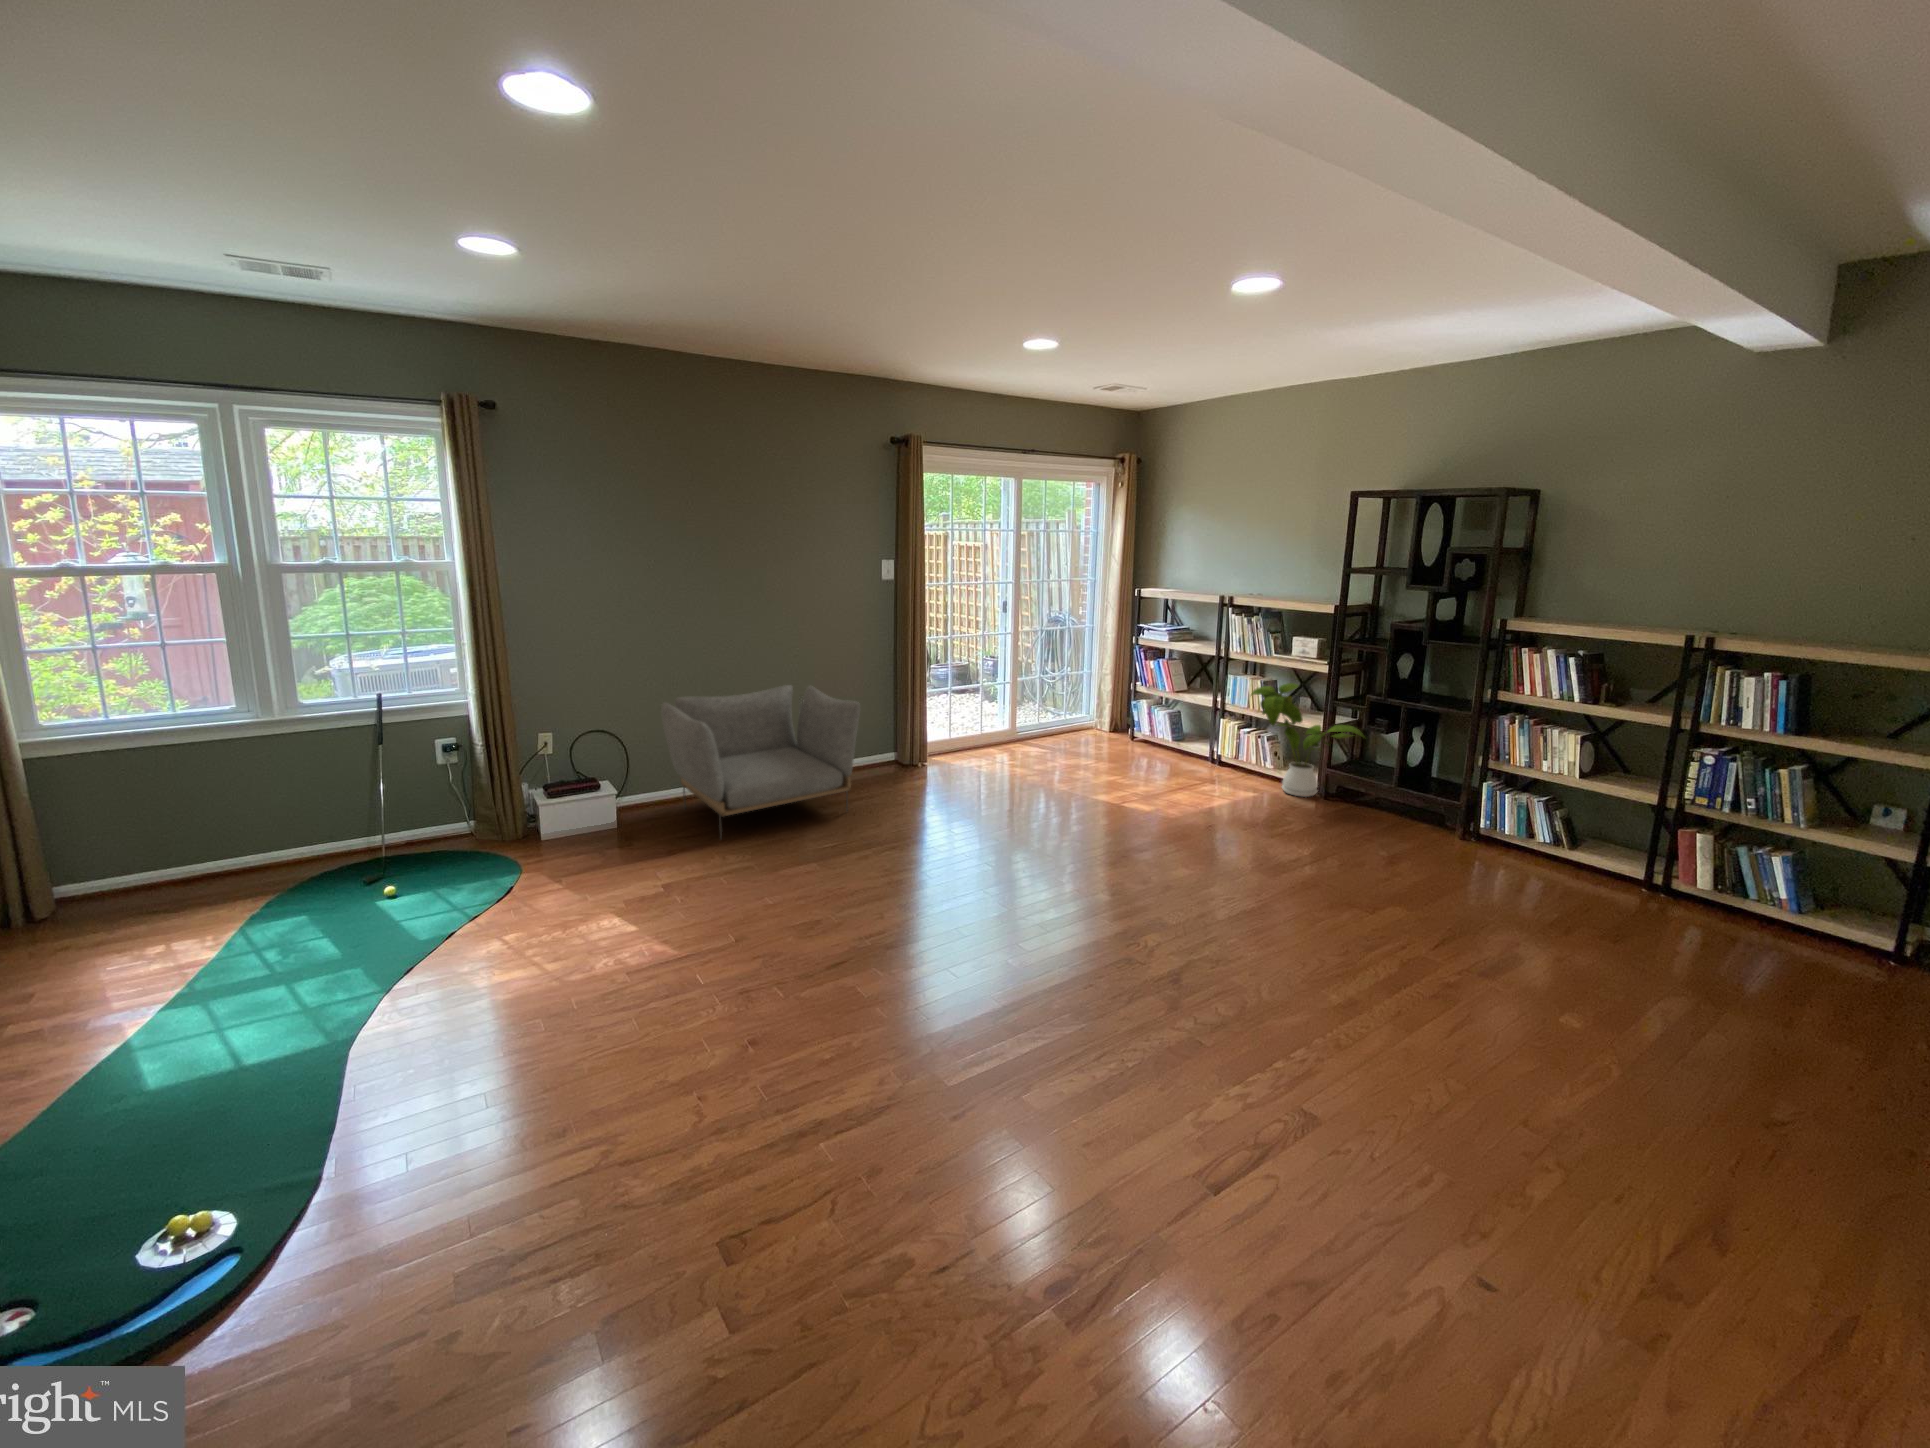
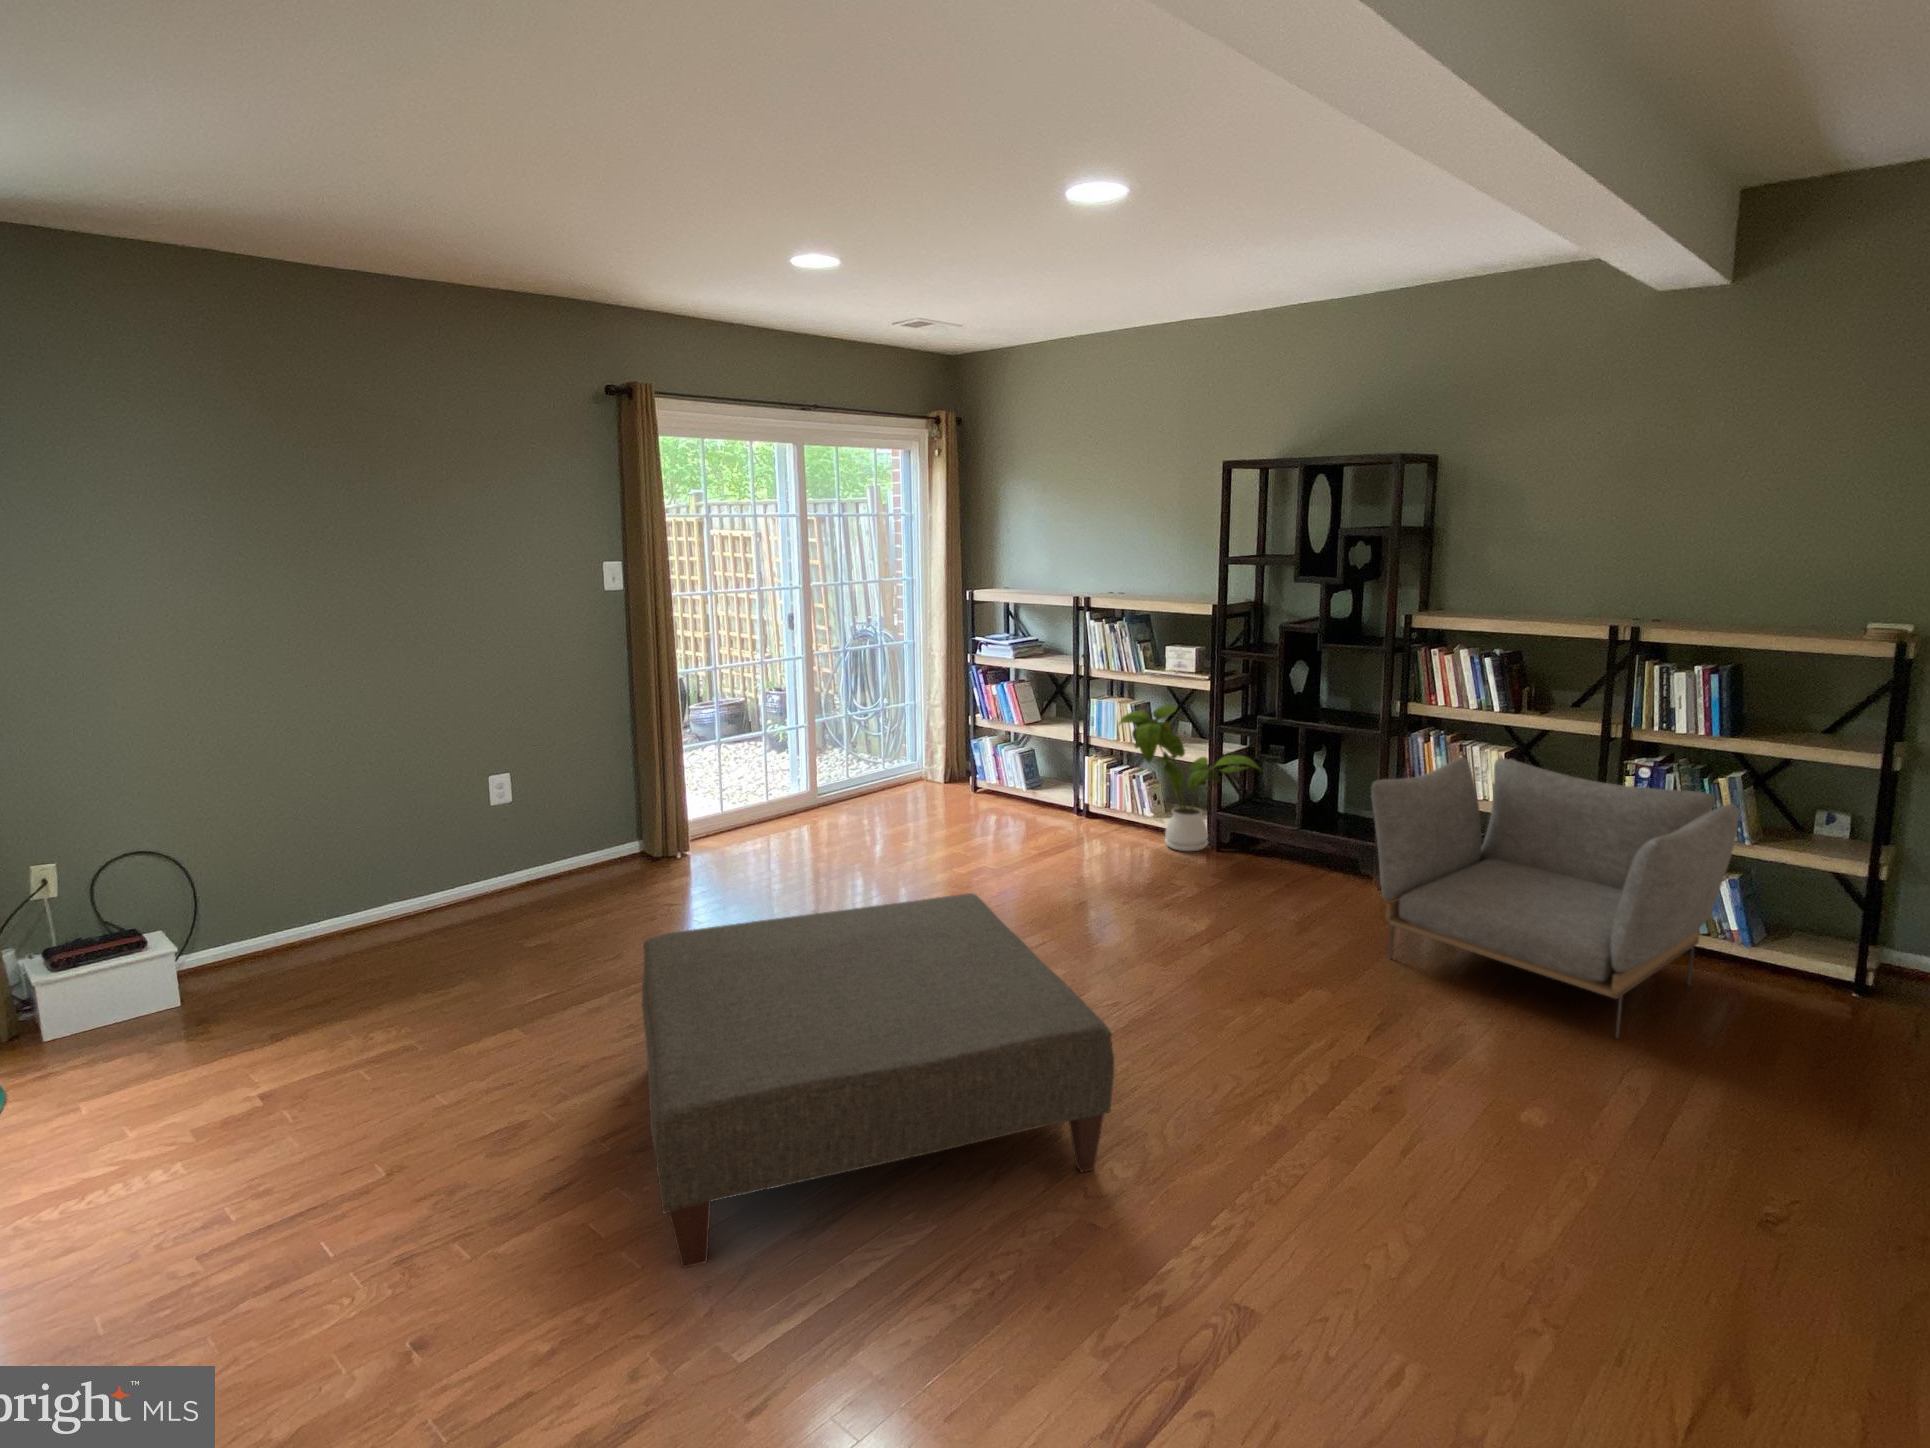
armchair: present [661,685,860,838] -> present [1371,757,1738,1038]
ottoman: none [913,806,1236,1016] -> present [642,893,1114,1268]

